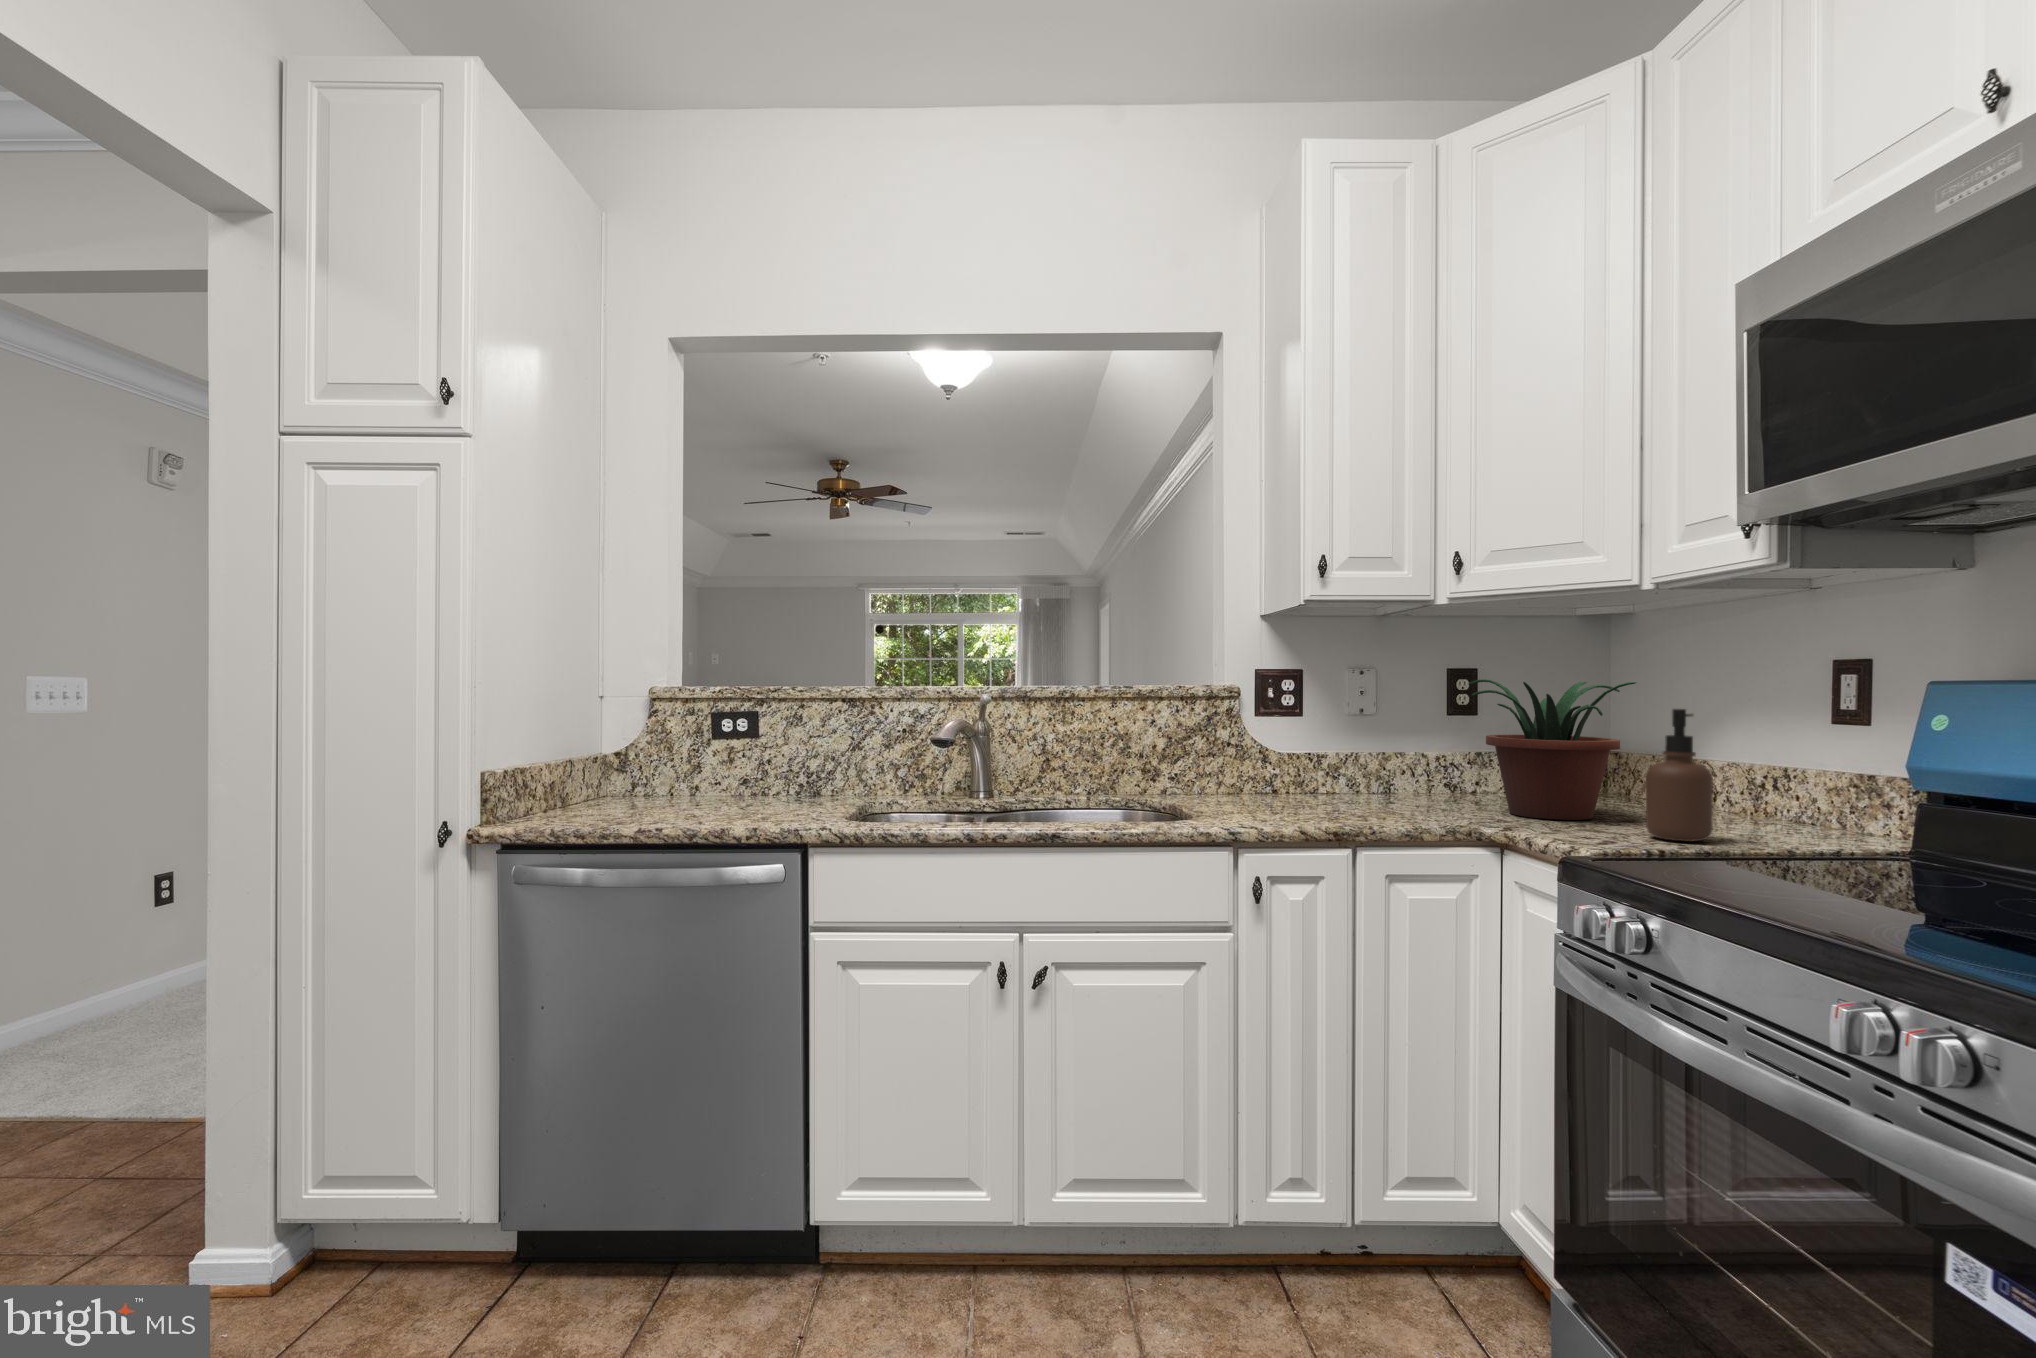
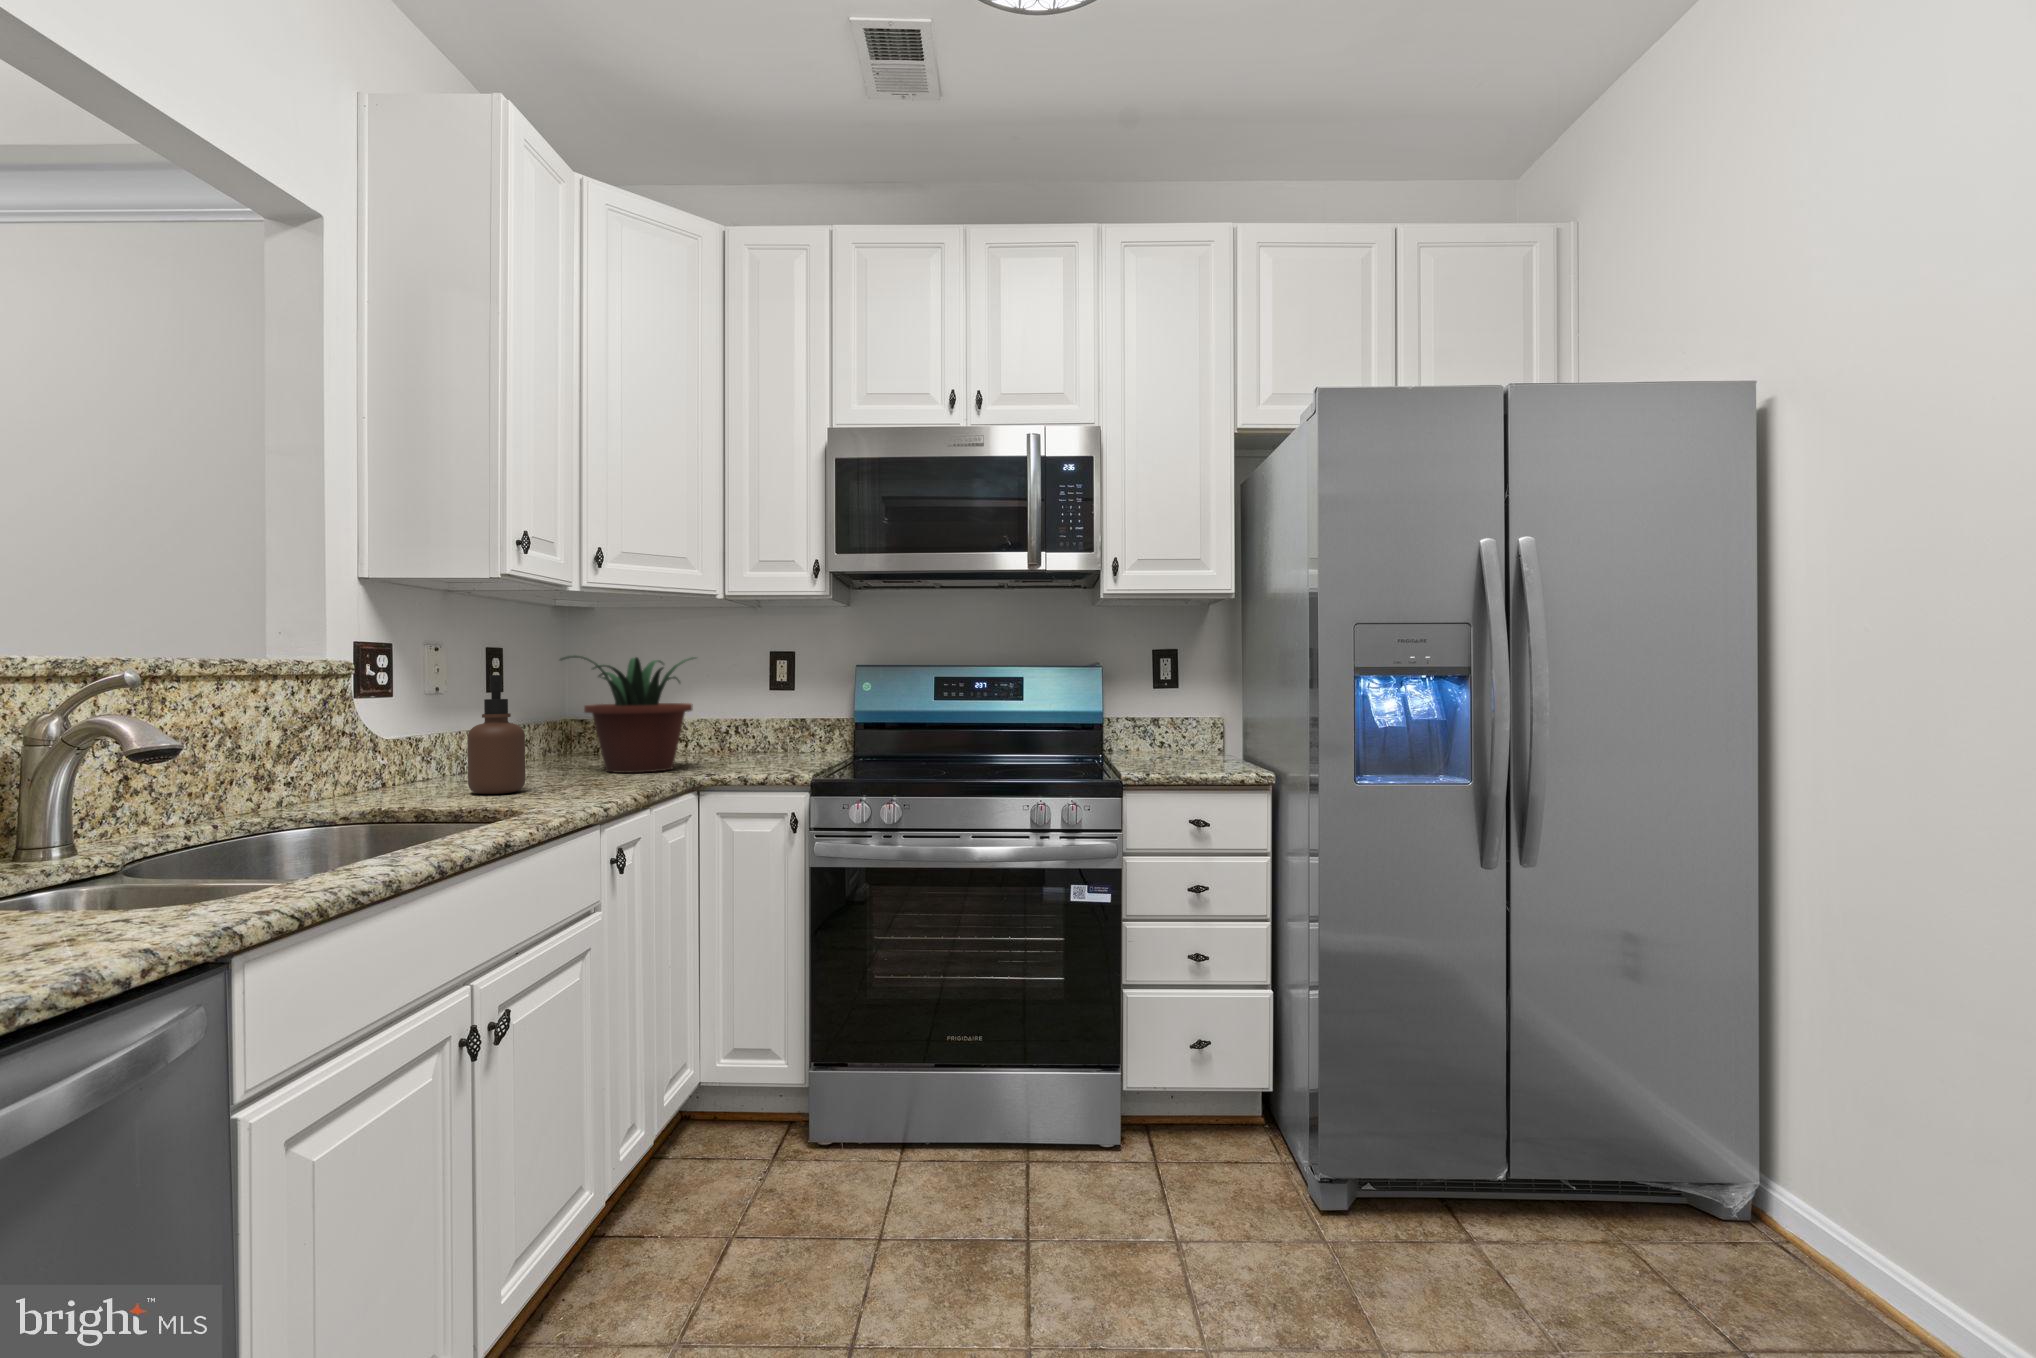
soap dispenser: present [1646,709,1713,842] -> present [467,675,525,794]

